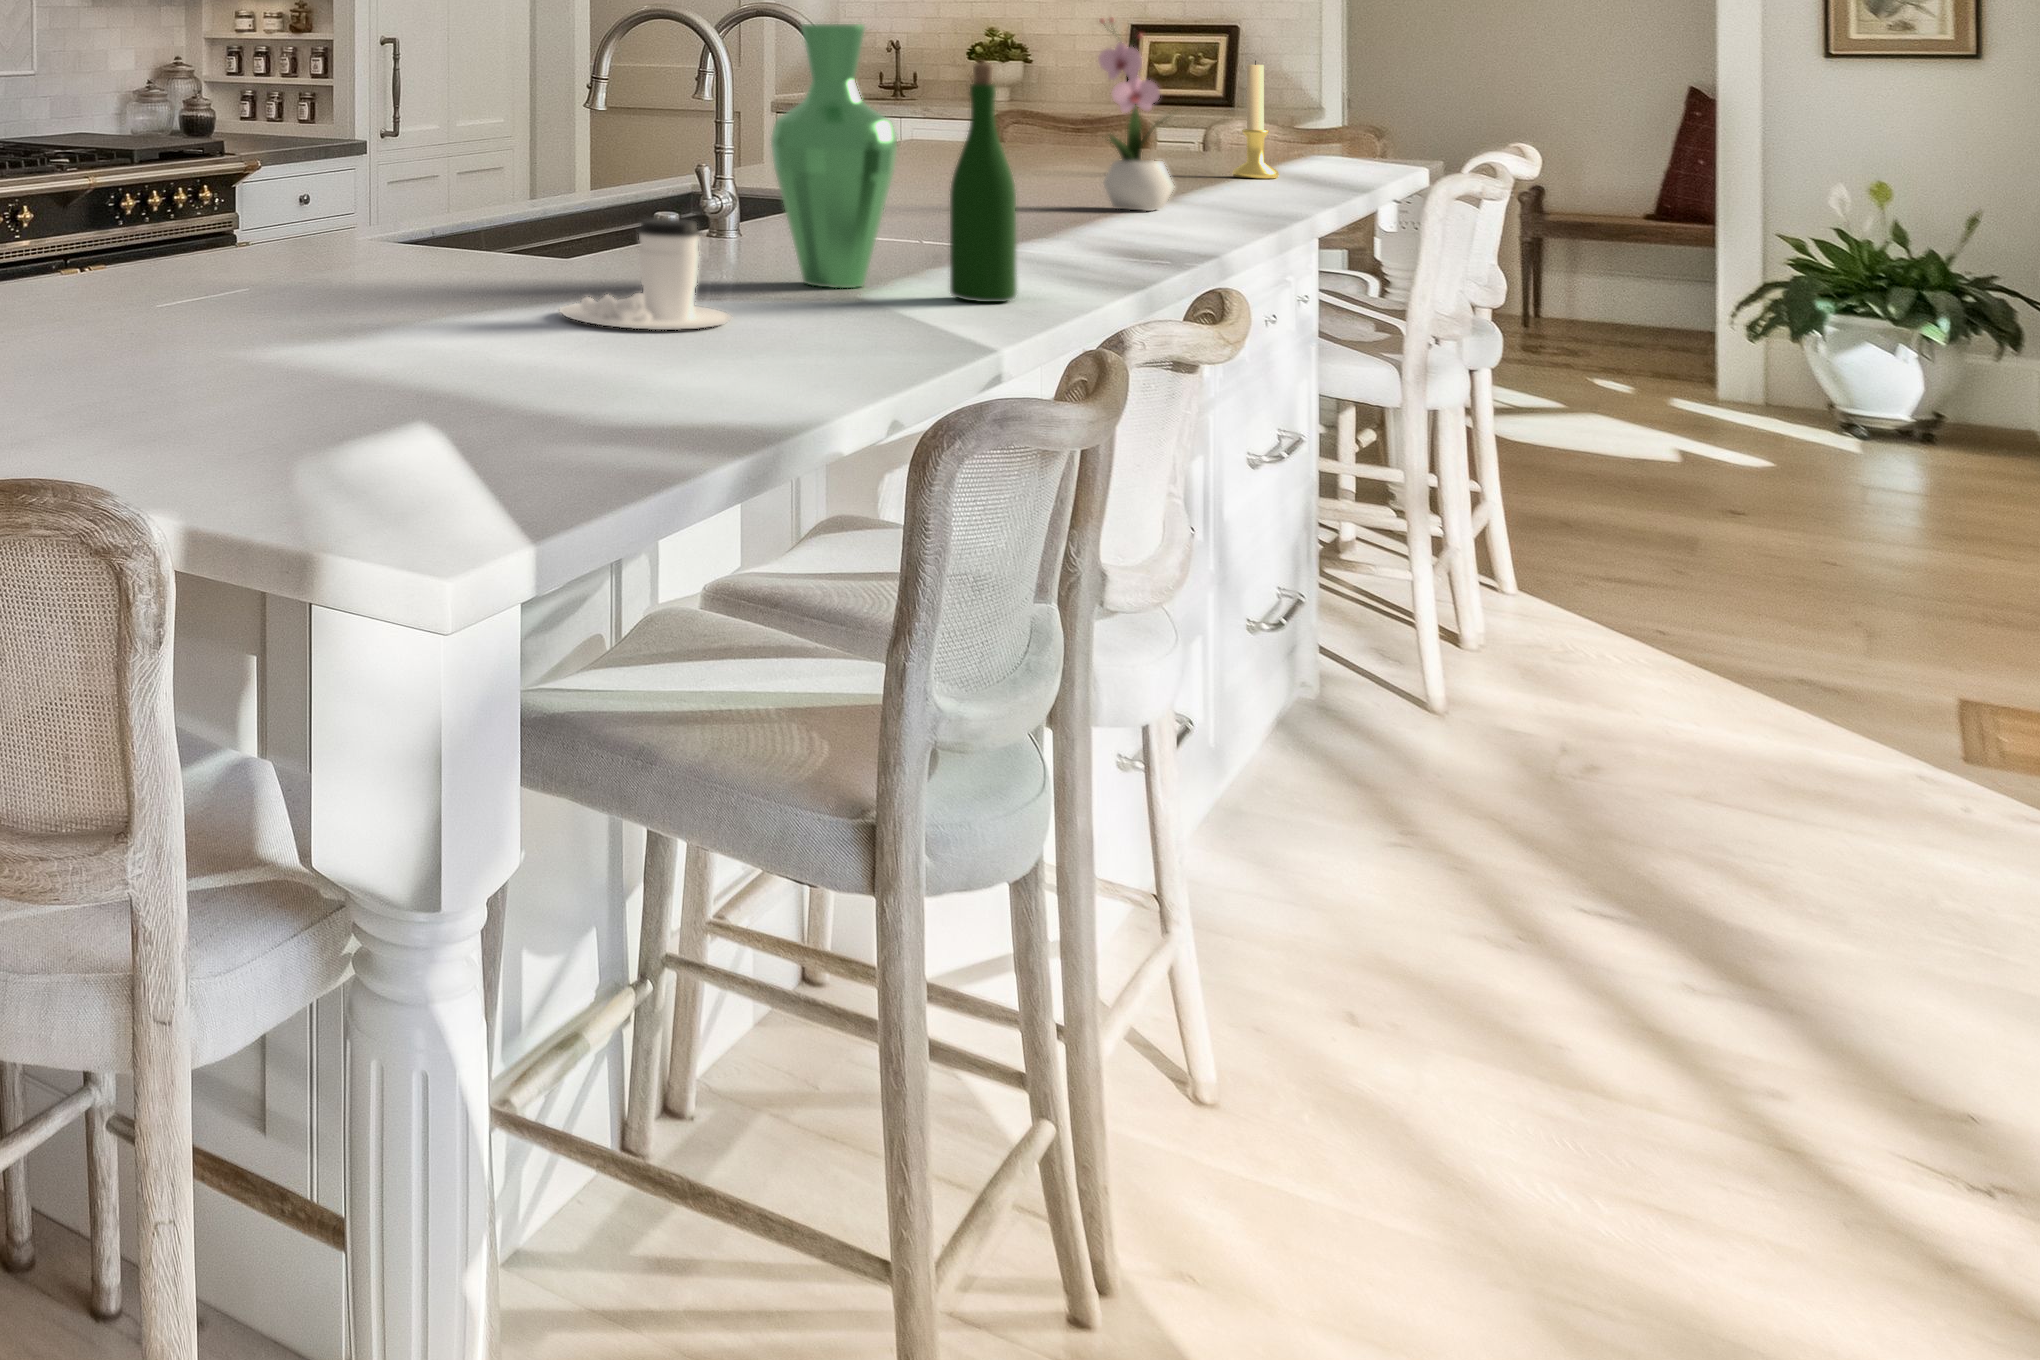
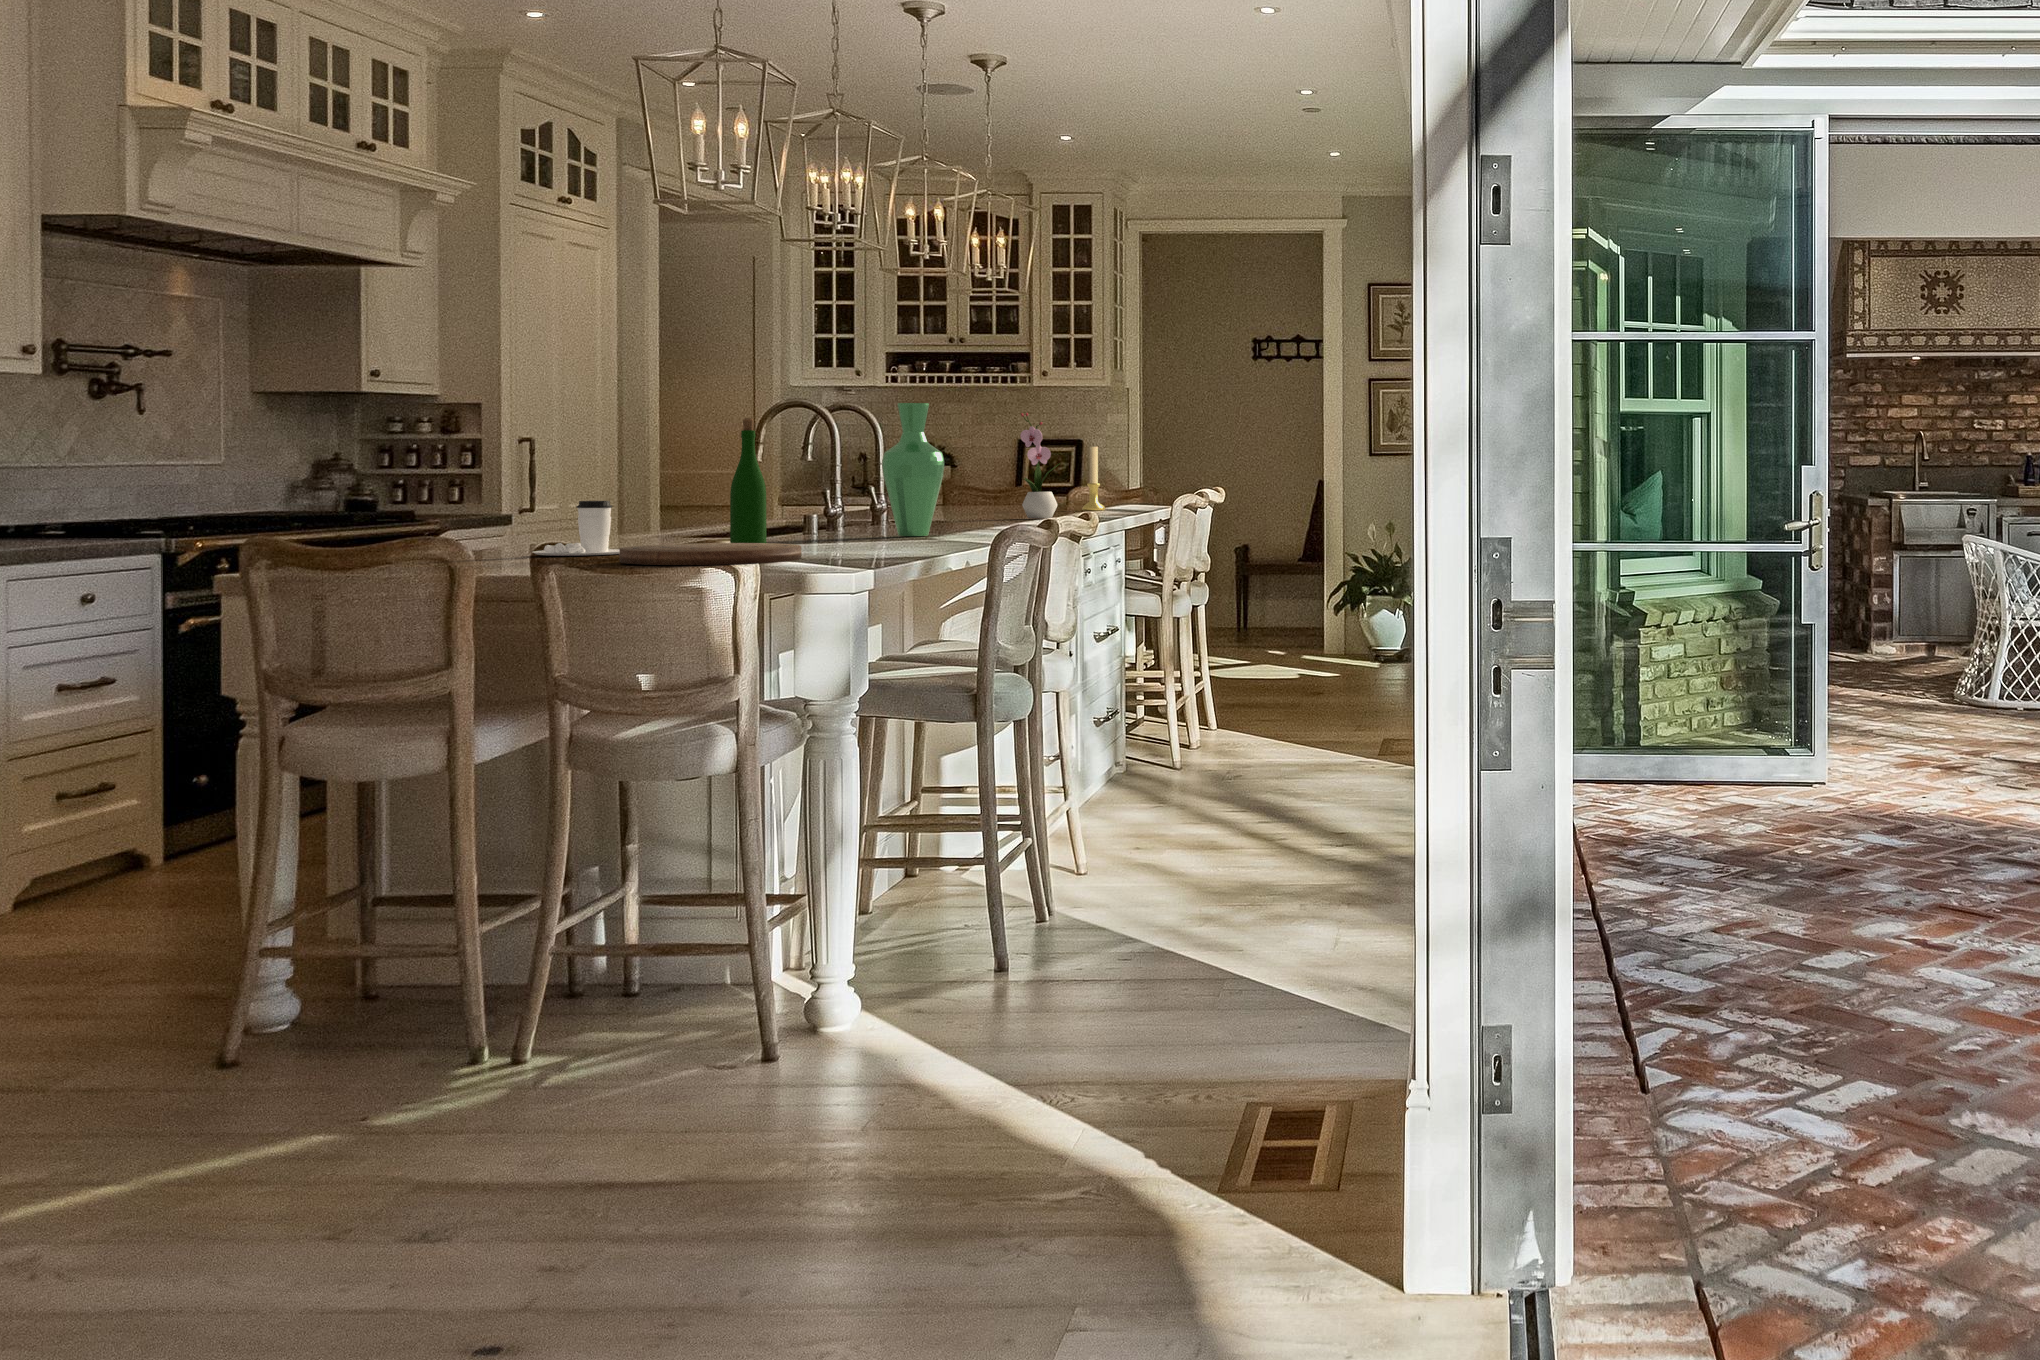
wine bottle: present [950,62,1017,302] -> present [730,418,767,543]
coffee cup: present [560,218,731,330] -> present [533,501,620,556]
cutting board: none [93,344,463,443] -> present [619,543,801,565]

